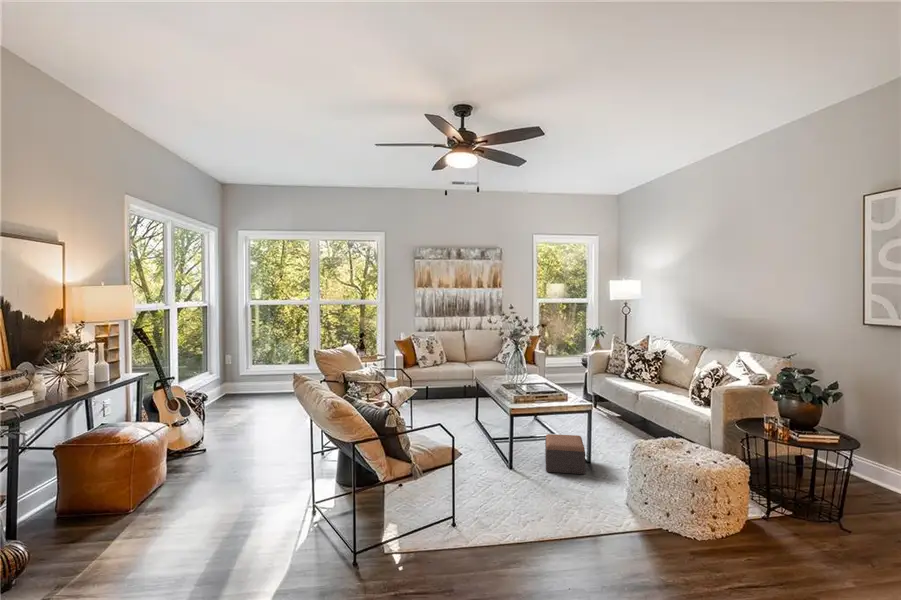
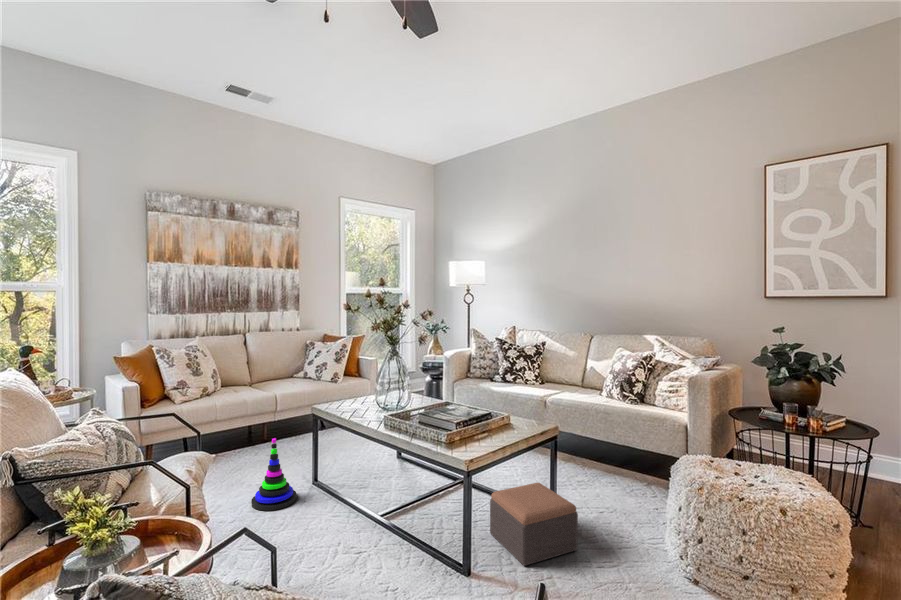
stacking toy: none [442,390,465,427] -> present [251,438,297,511]

